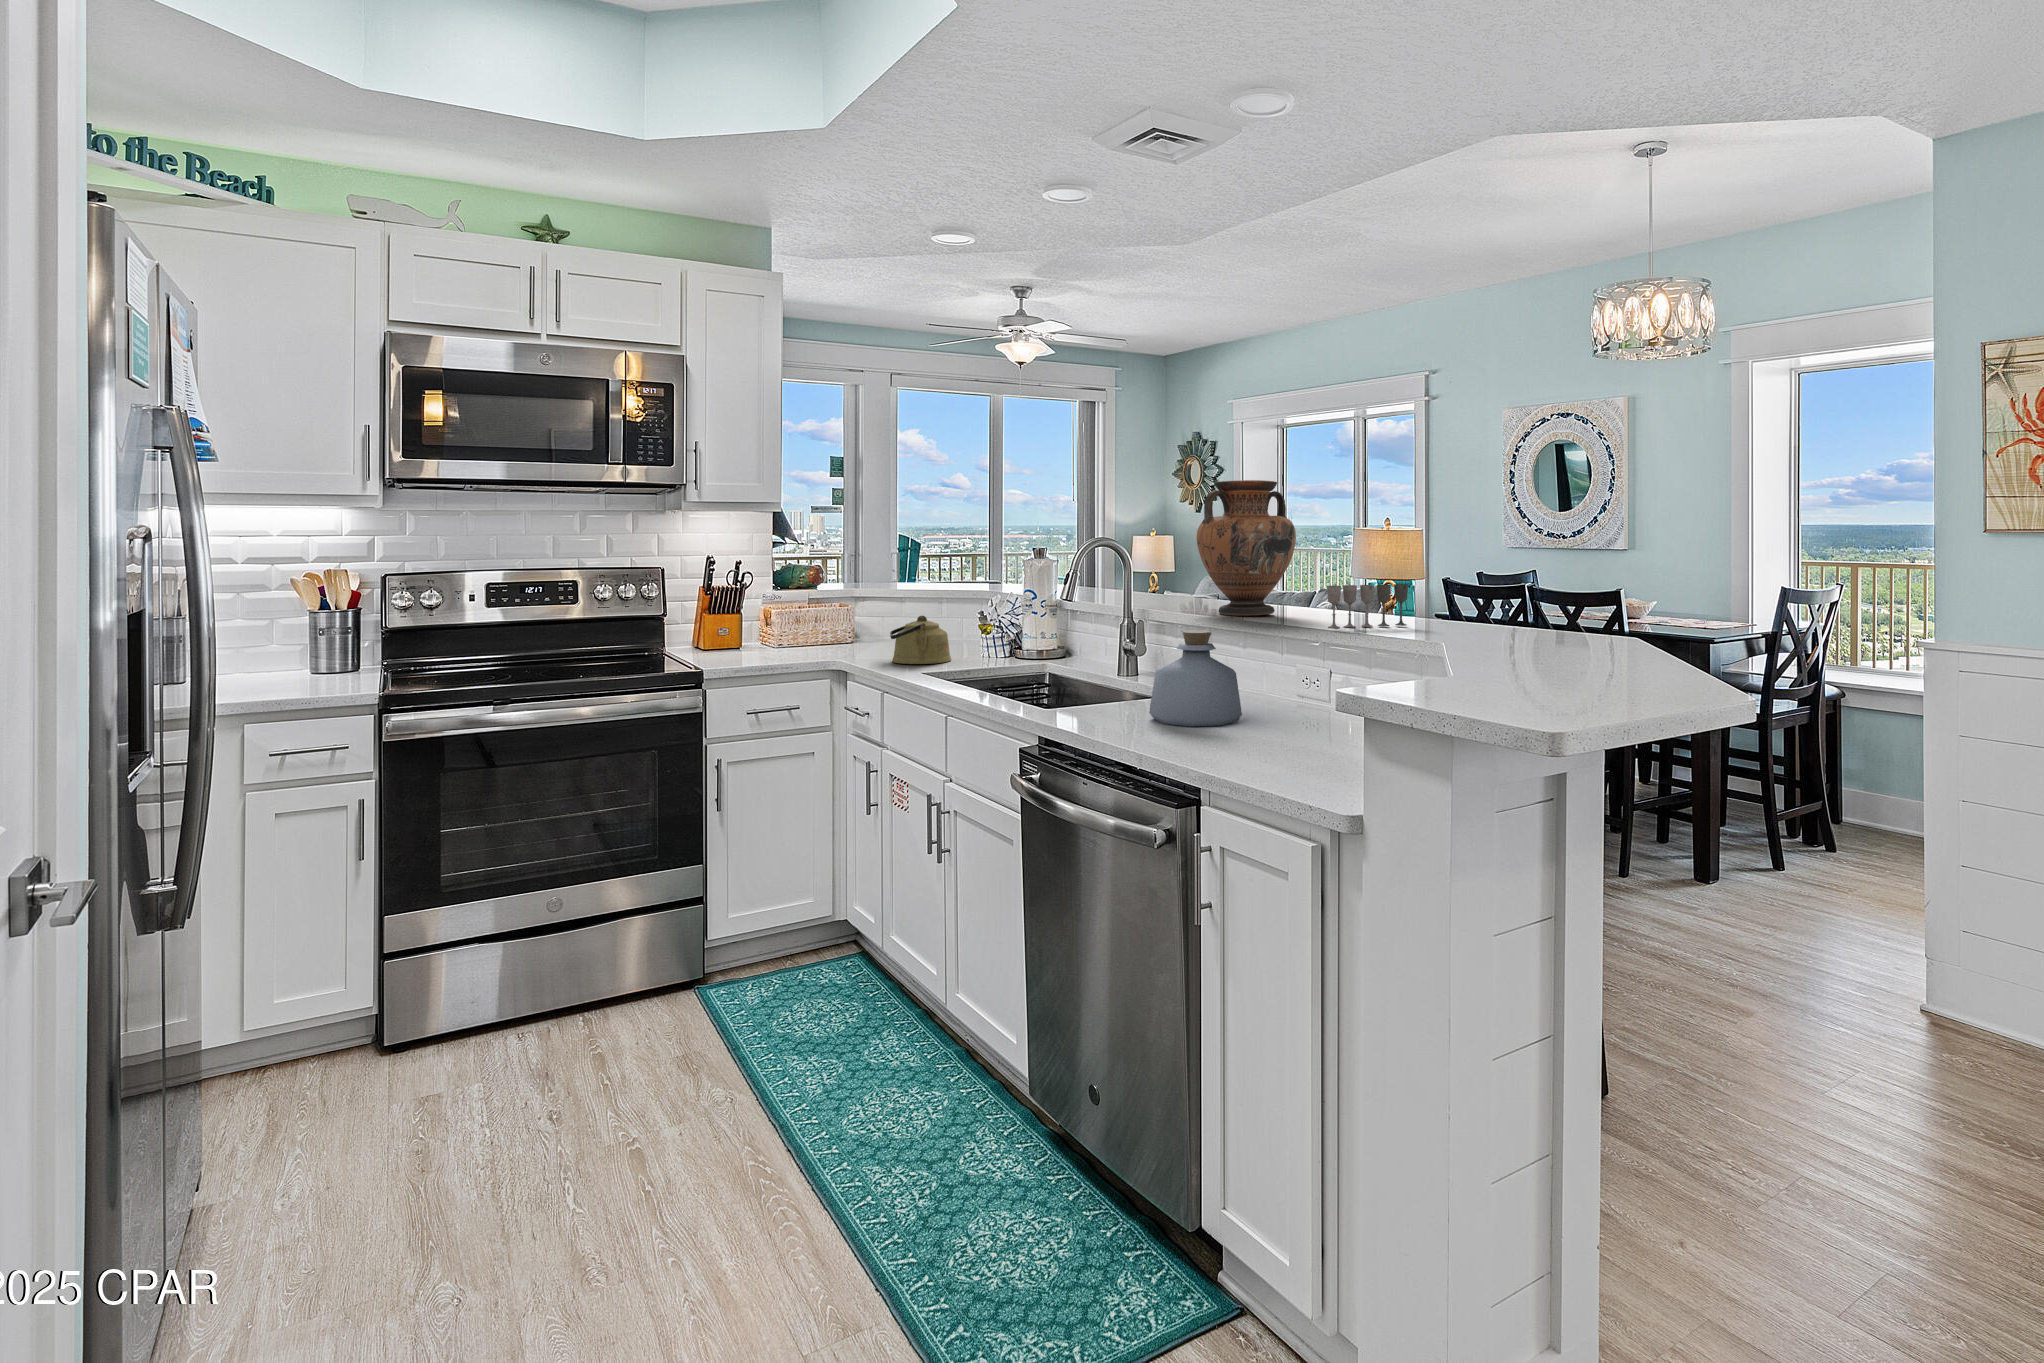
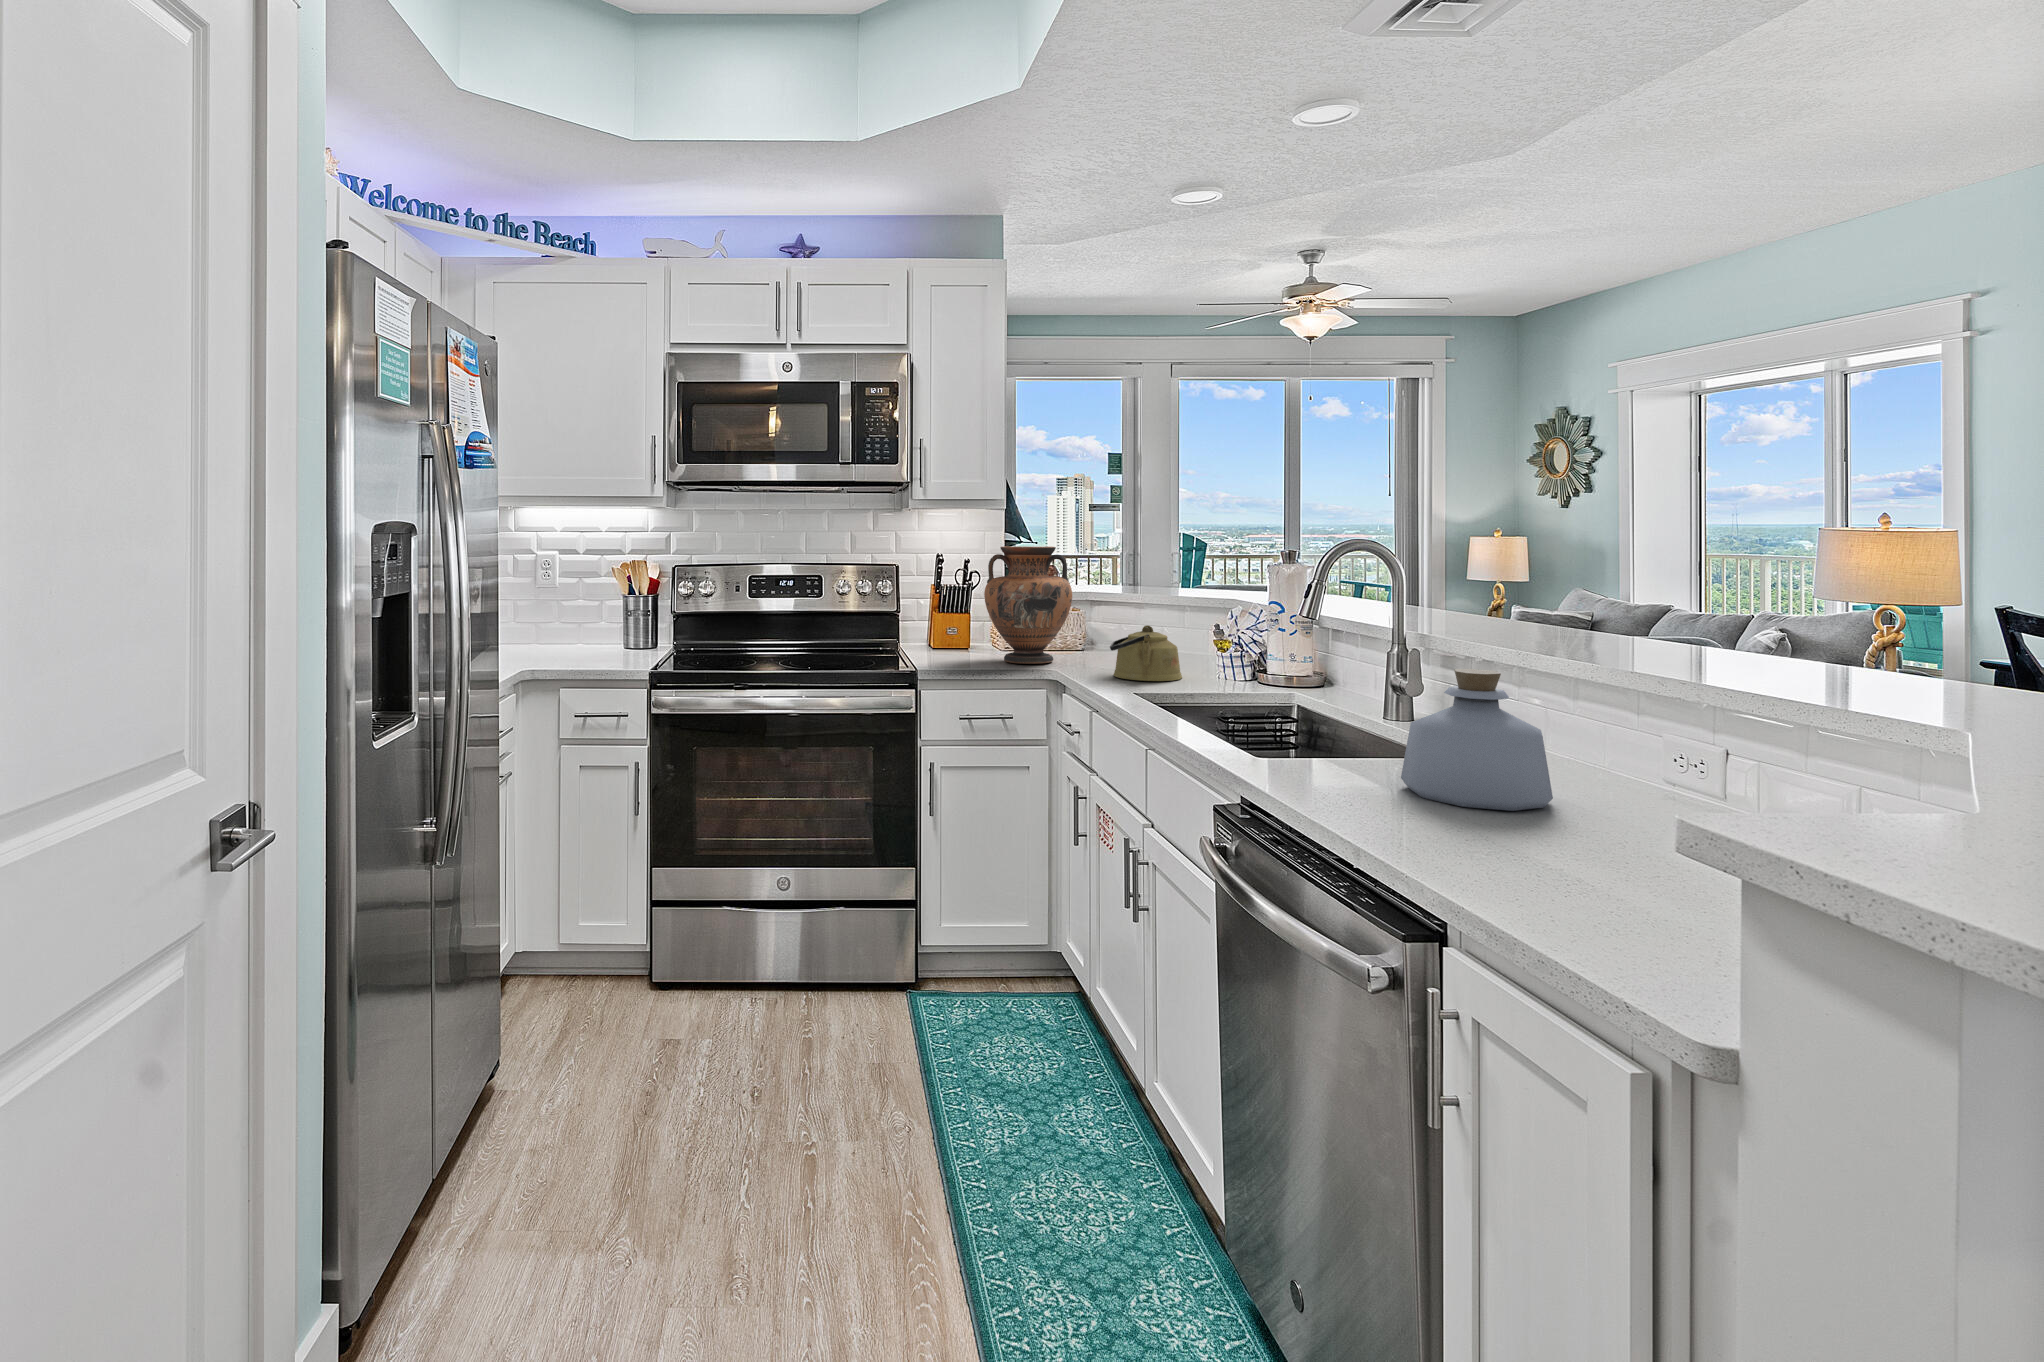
vase: present [1197,480,1296,616] -> present [984,546,1072,664]
wine glass: present [1327,584,1408,628] -> none [1723,613,1896,683]

